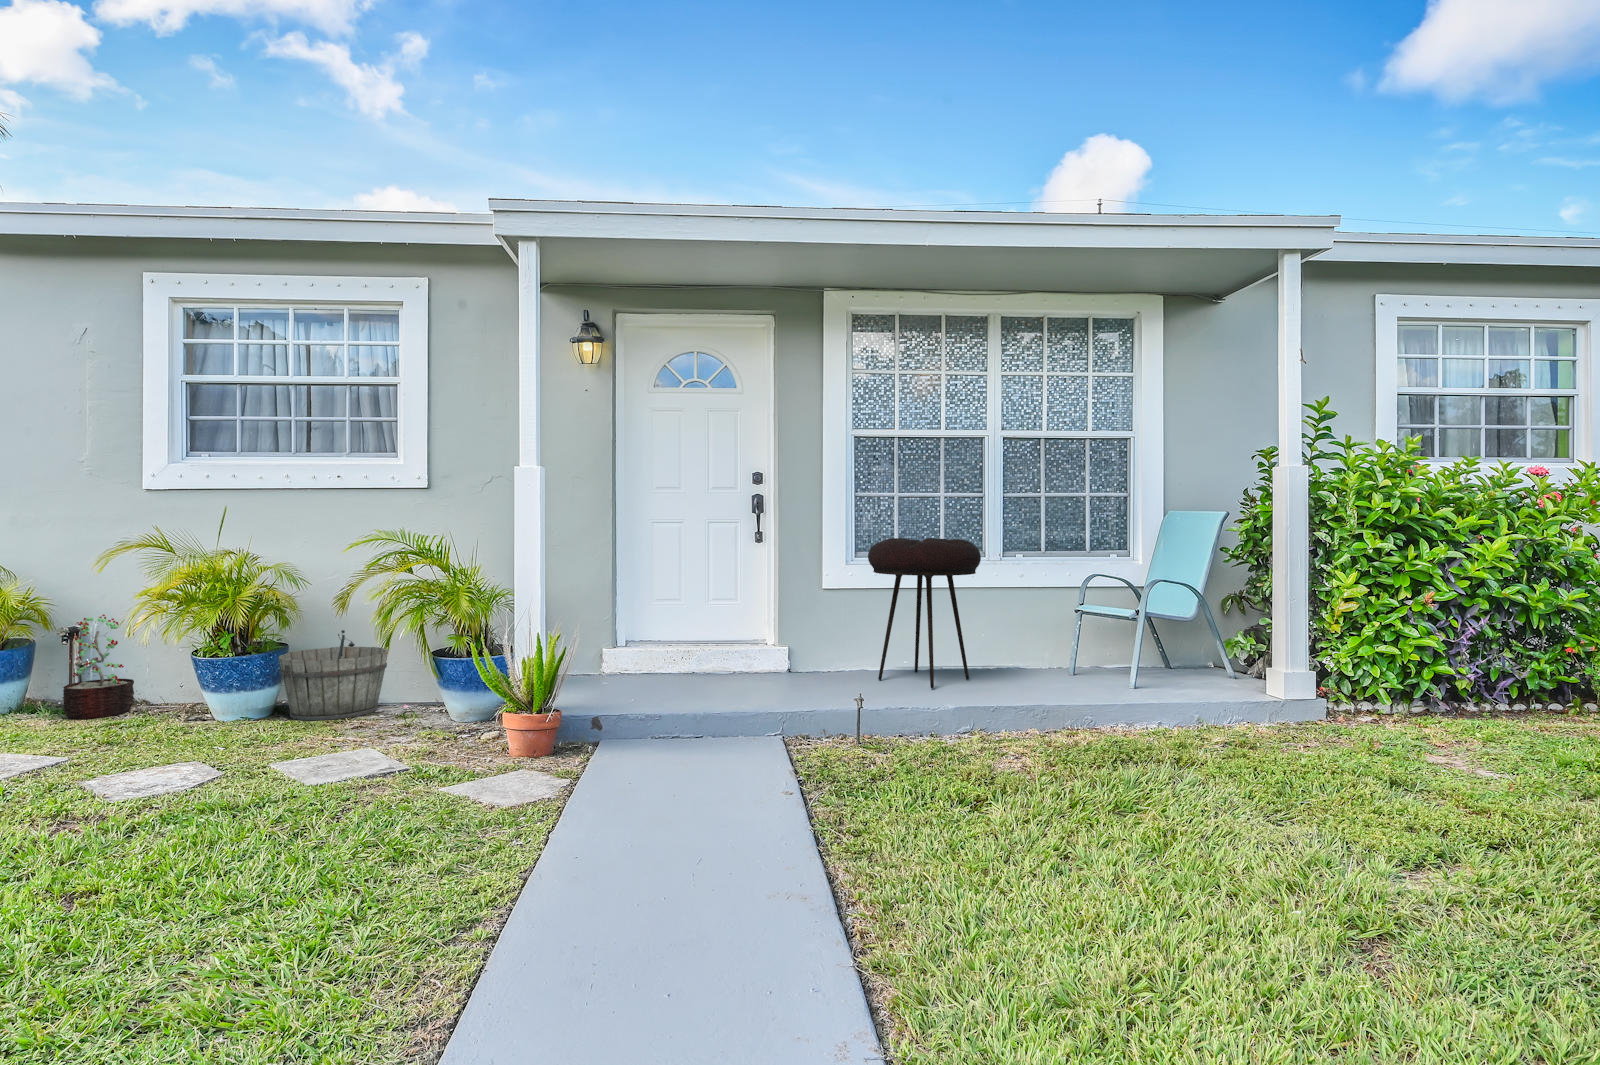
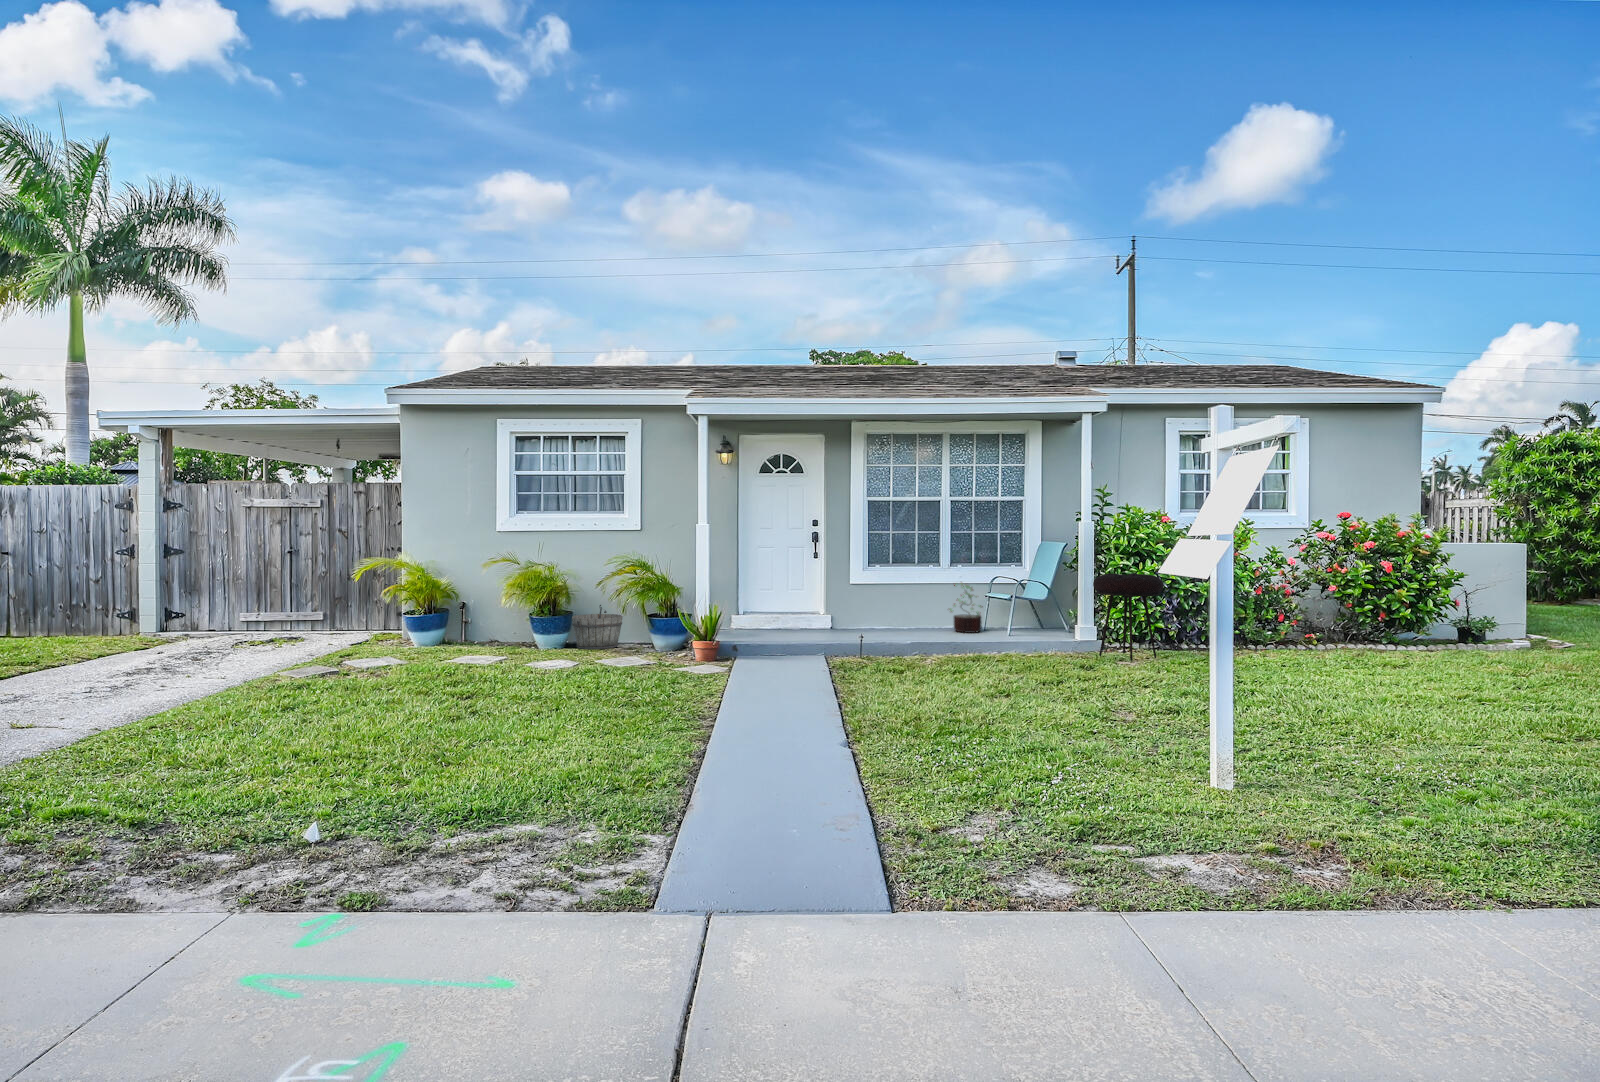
stool: present [868,538,981,689] -> present [1093,573,1164,661]
decorative plant: present [63,614,135,719] -> present [949,583,983,633]

